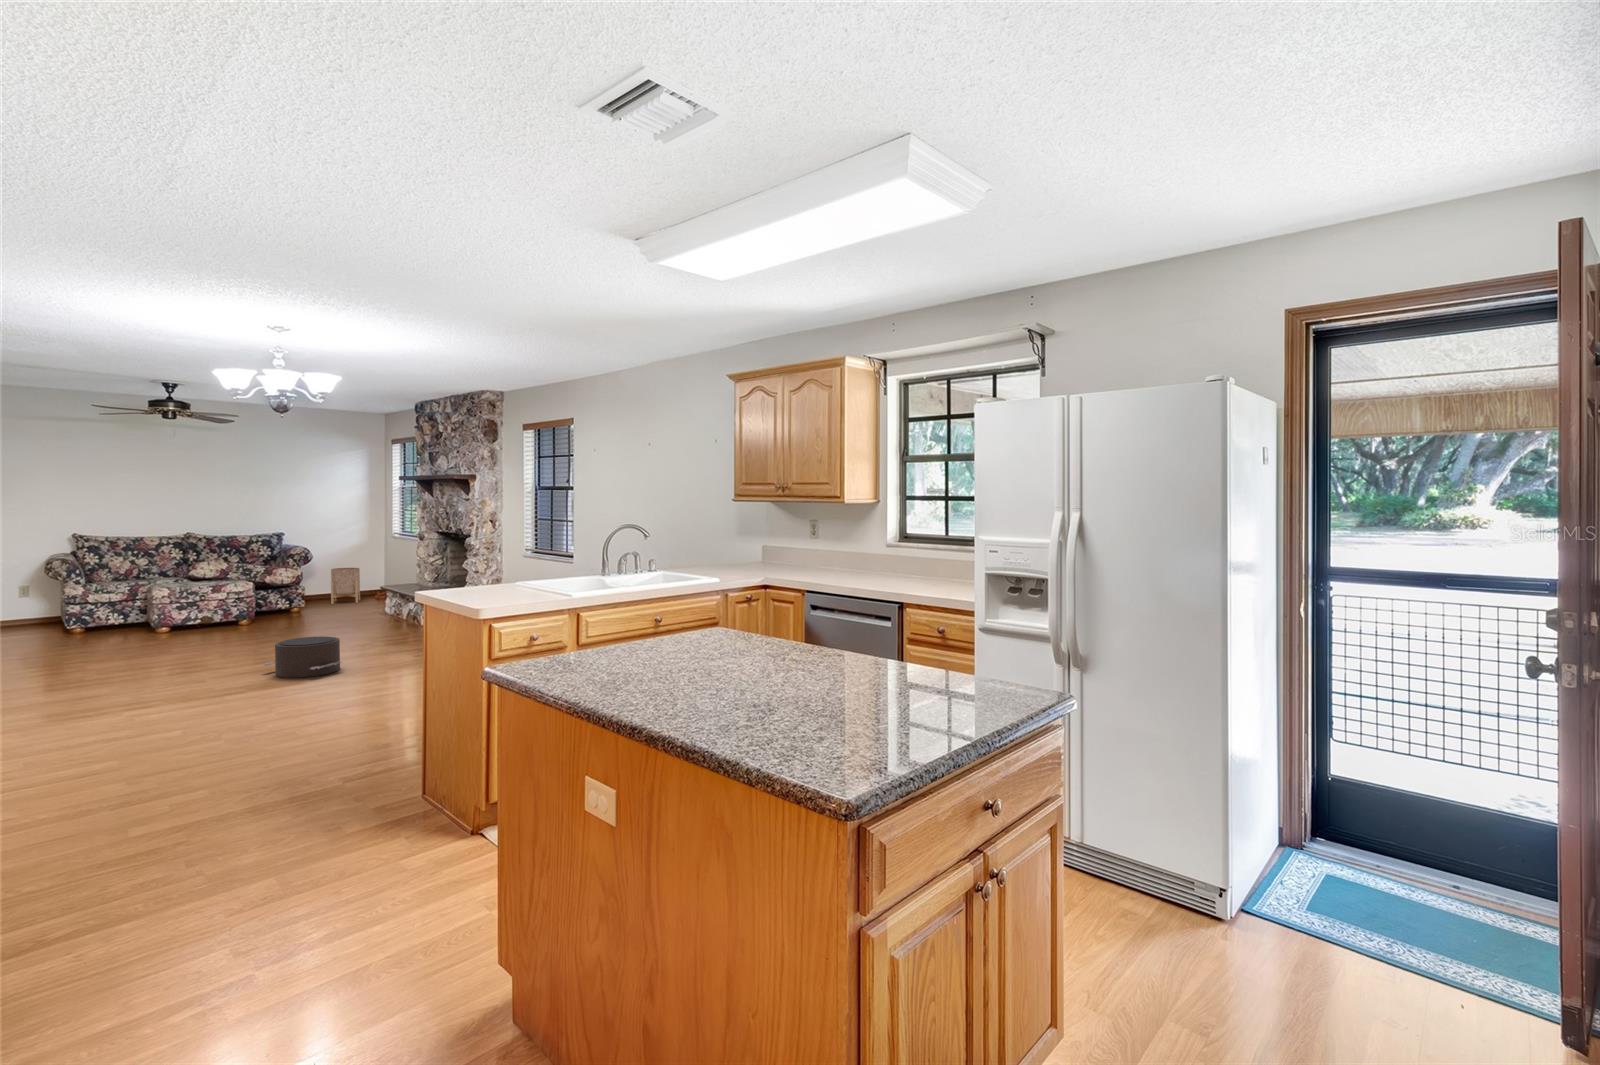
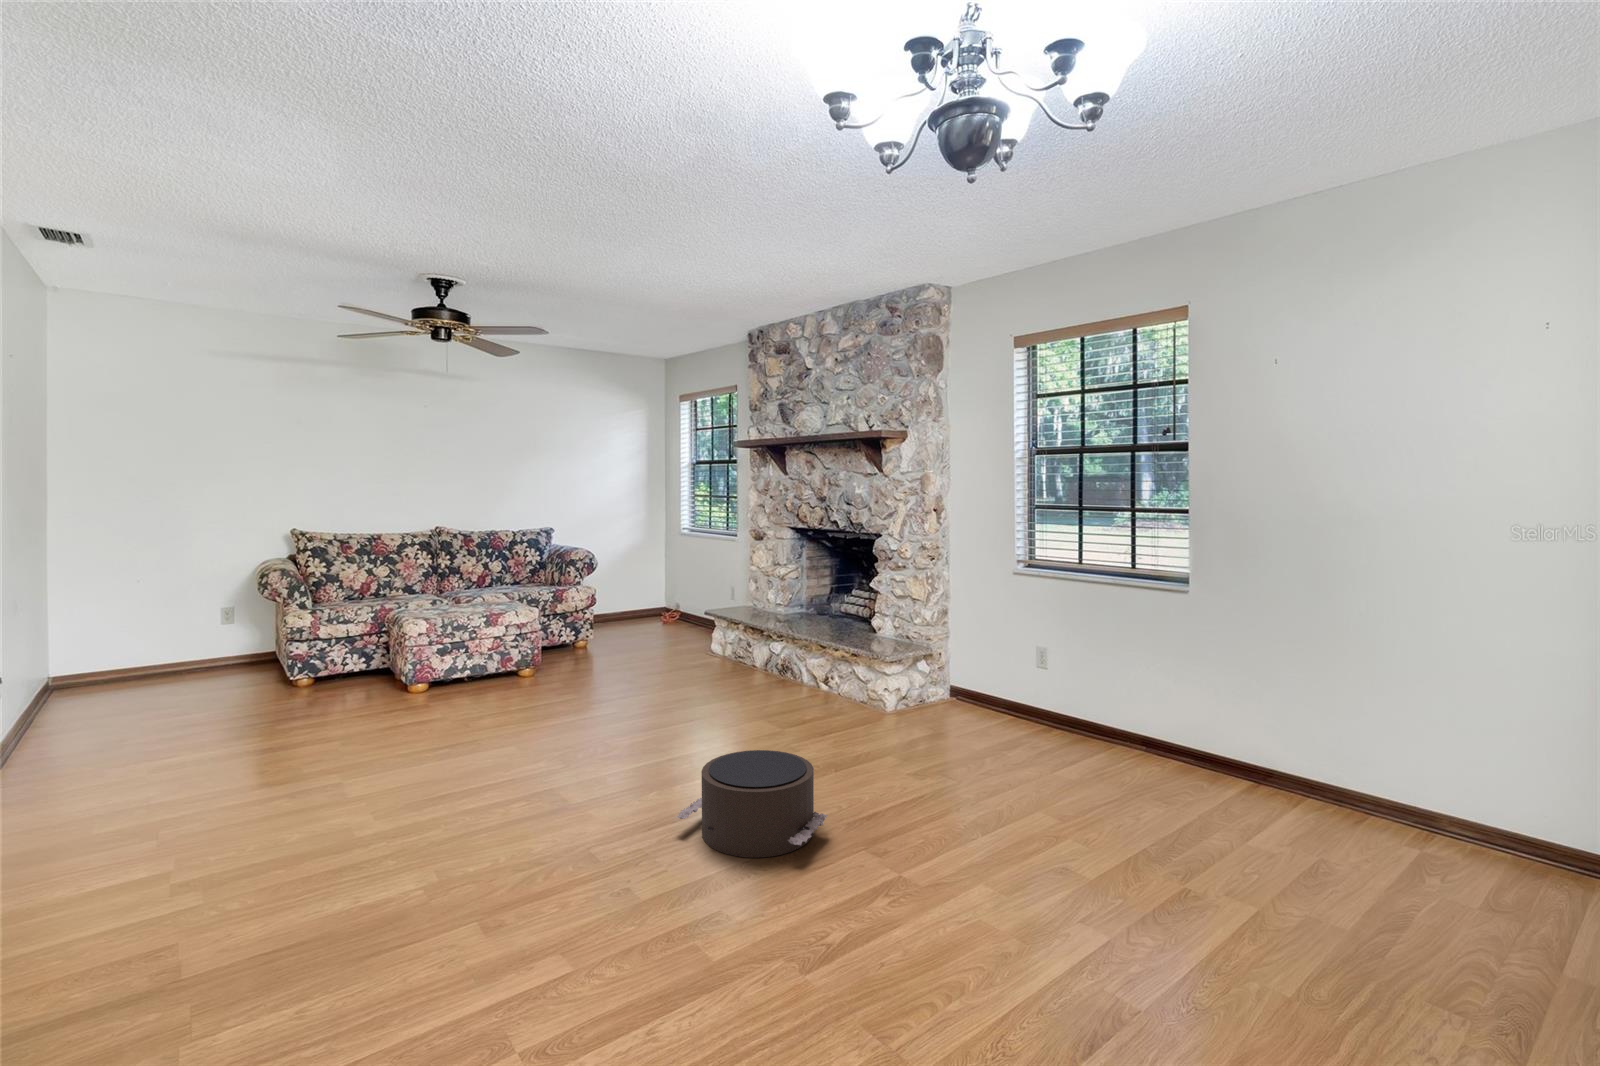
planter: present [331,568,360,604] -> none [609,577,646,630]

